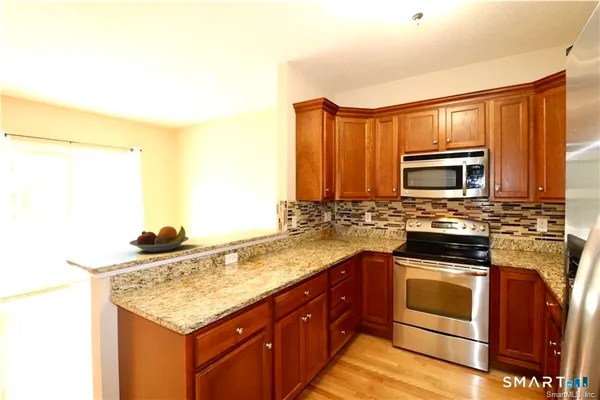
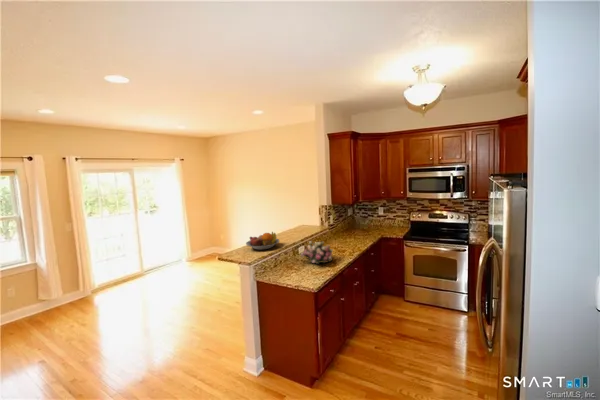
flower arrangement: none [213,243,269,280] -> present [301,241,333,263]

